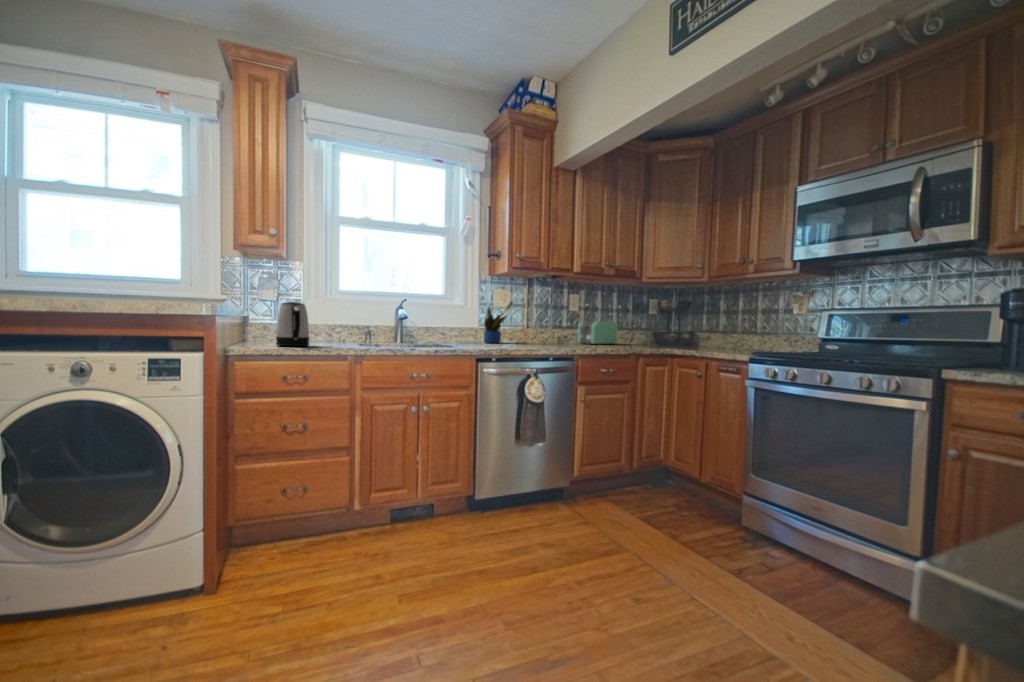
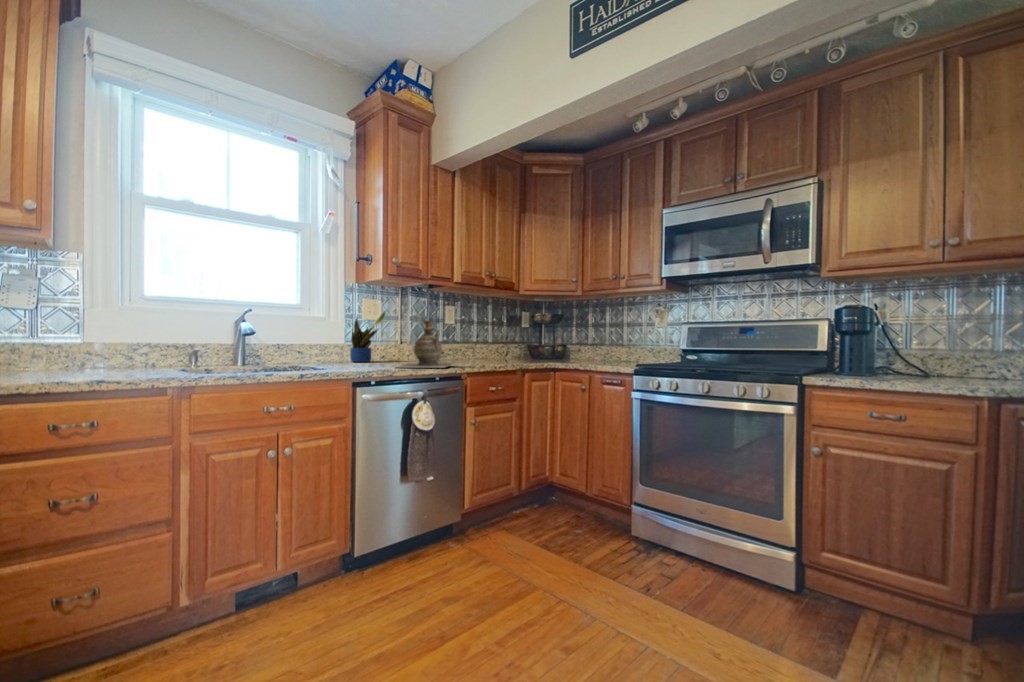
kettle: present [276,302,309,346] -> none [31,312,95,379]
ceramic jug: none [510,308,566,349] -> present [398,321,452,368]
toaster: present [578,321,618,344] -> none [457,335,497,360]

